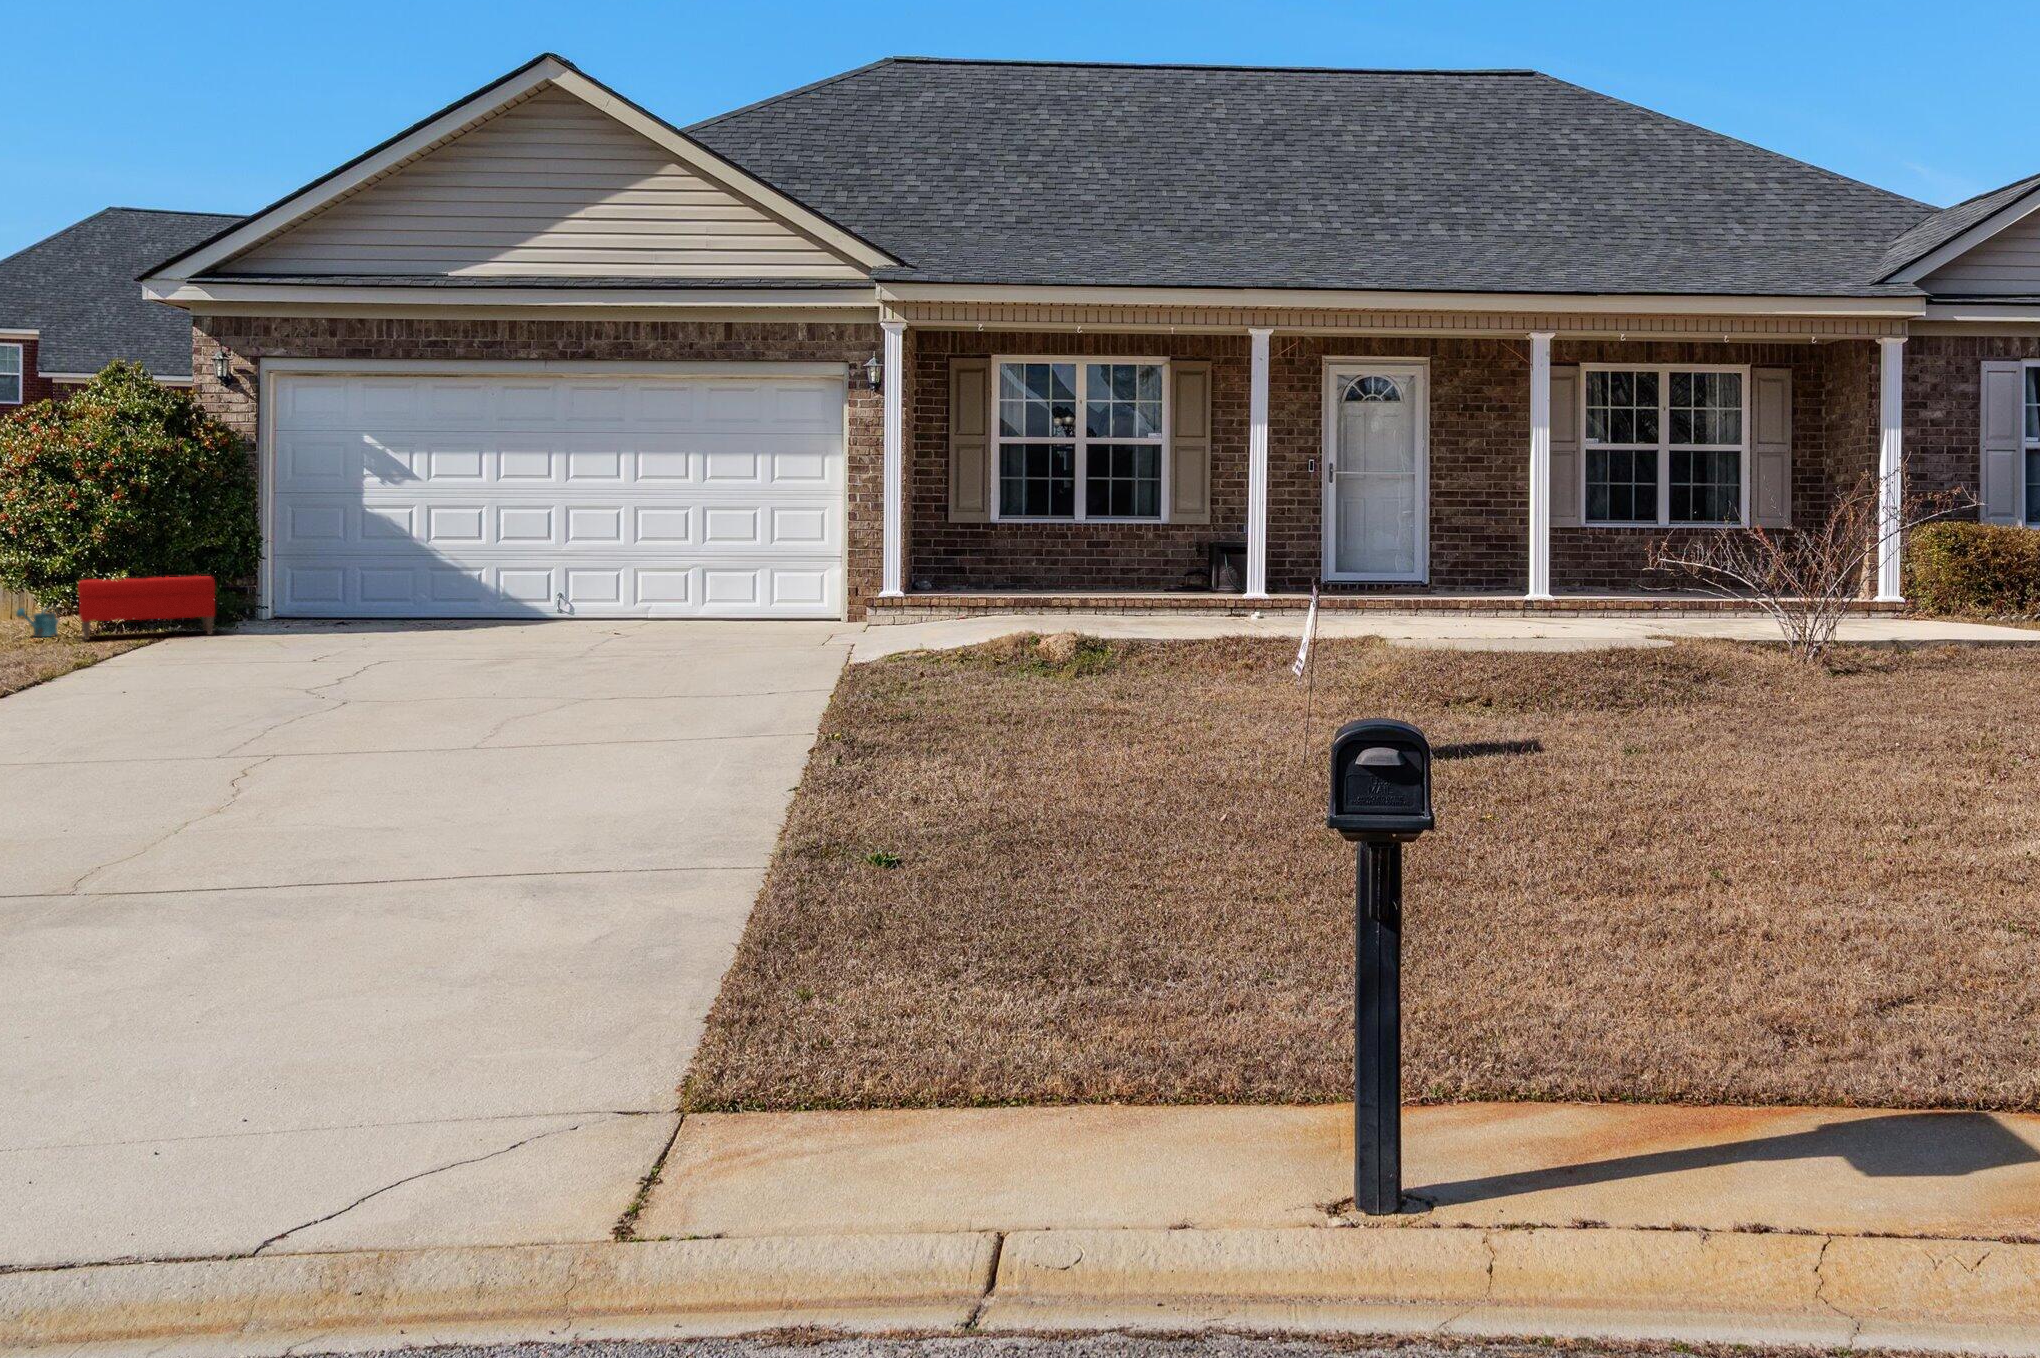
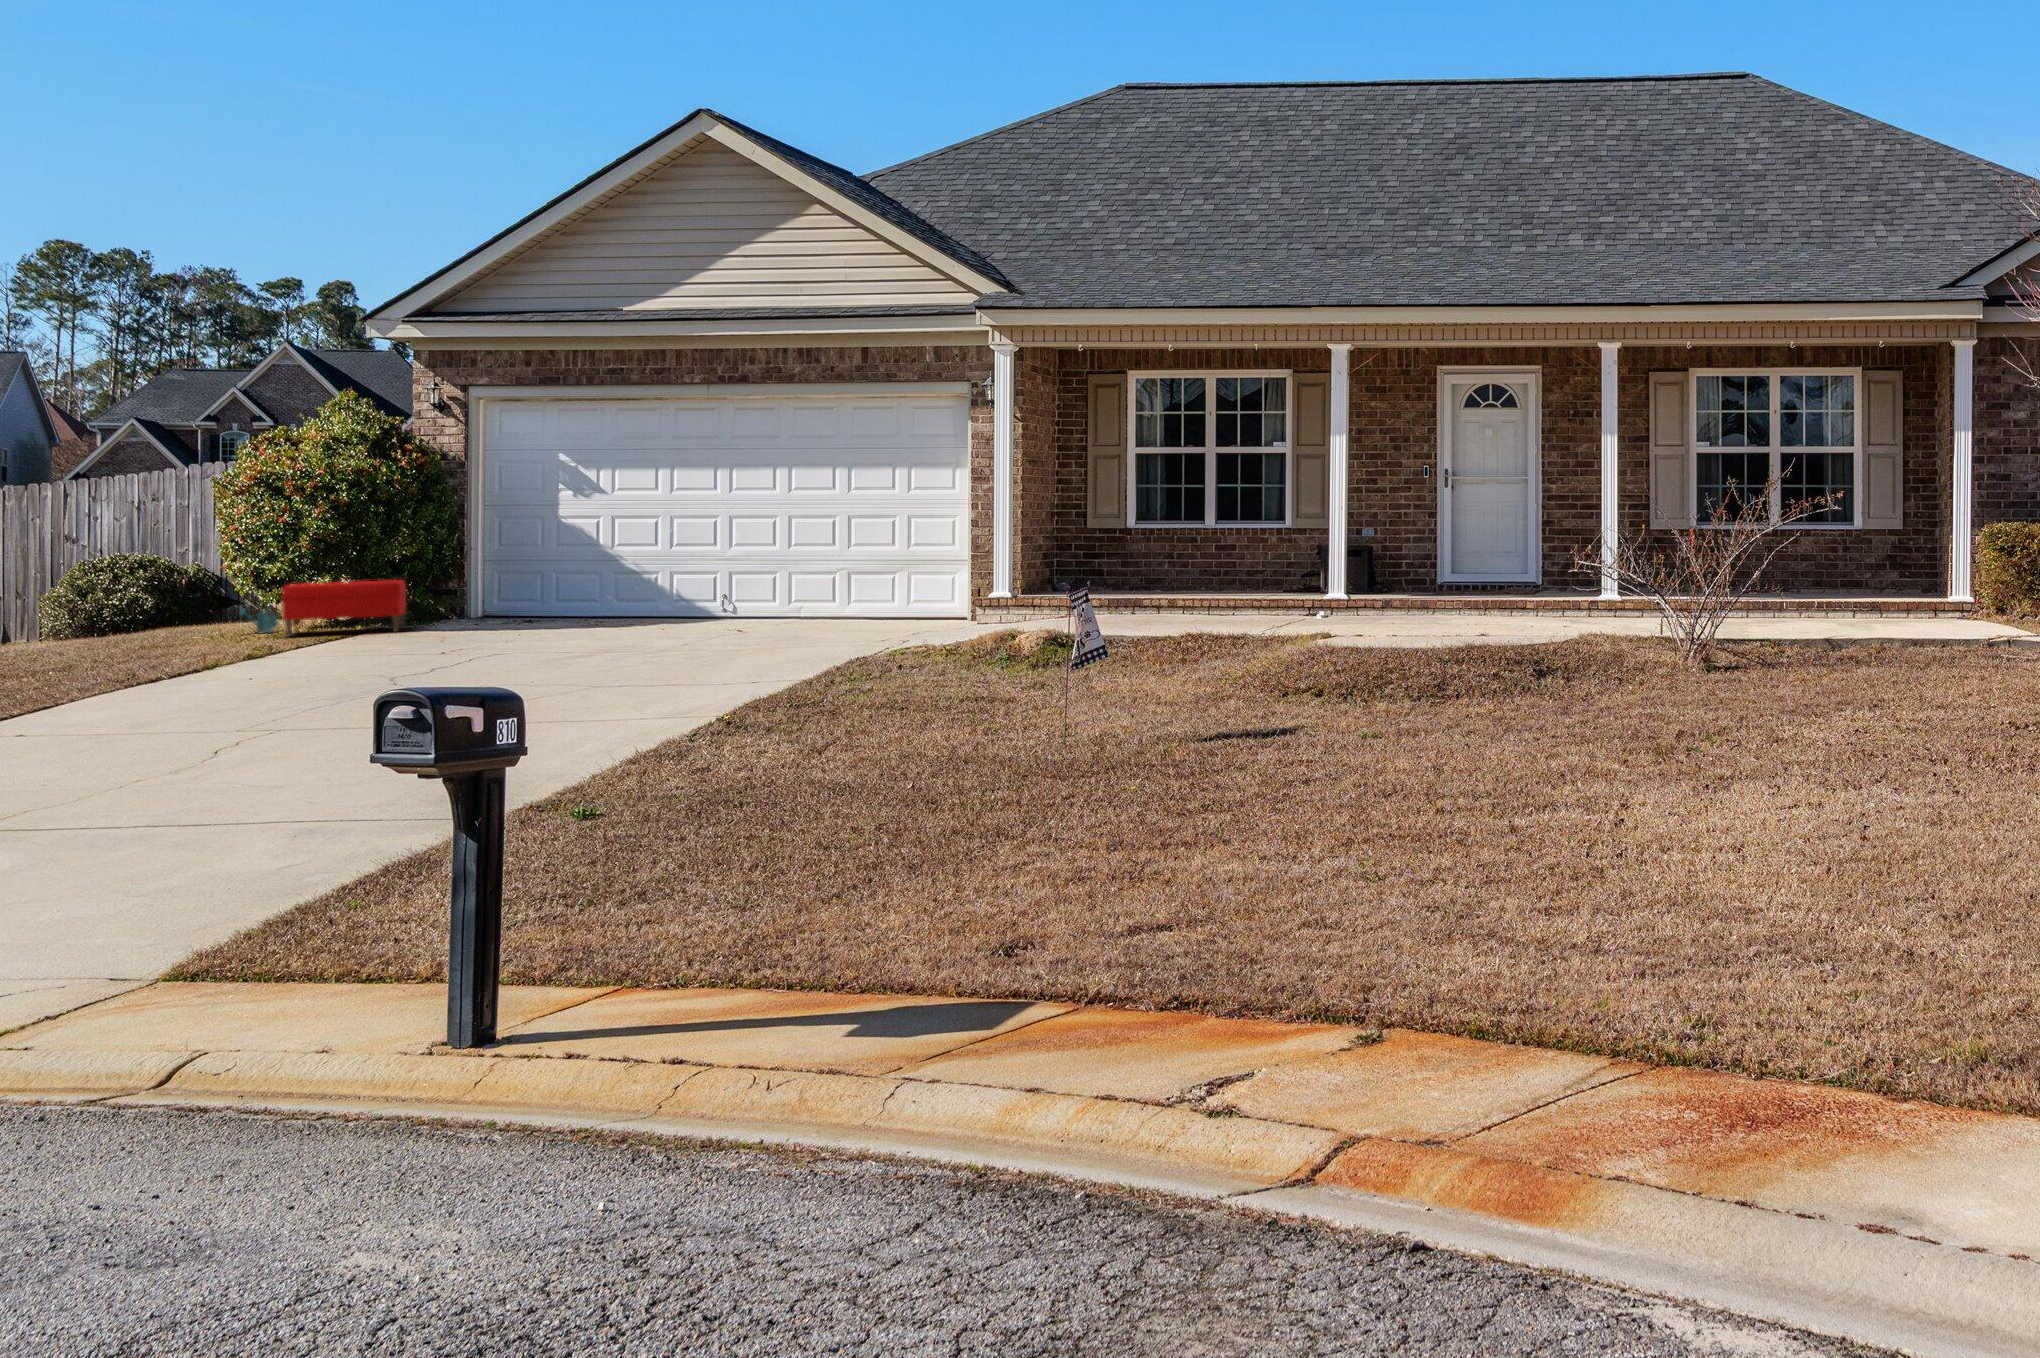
decorative plant: present [1910,575,1922,611] -> none [1970,574,1982,612]

